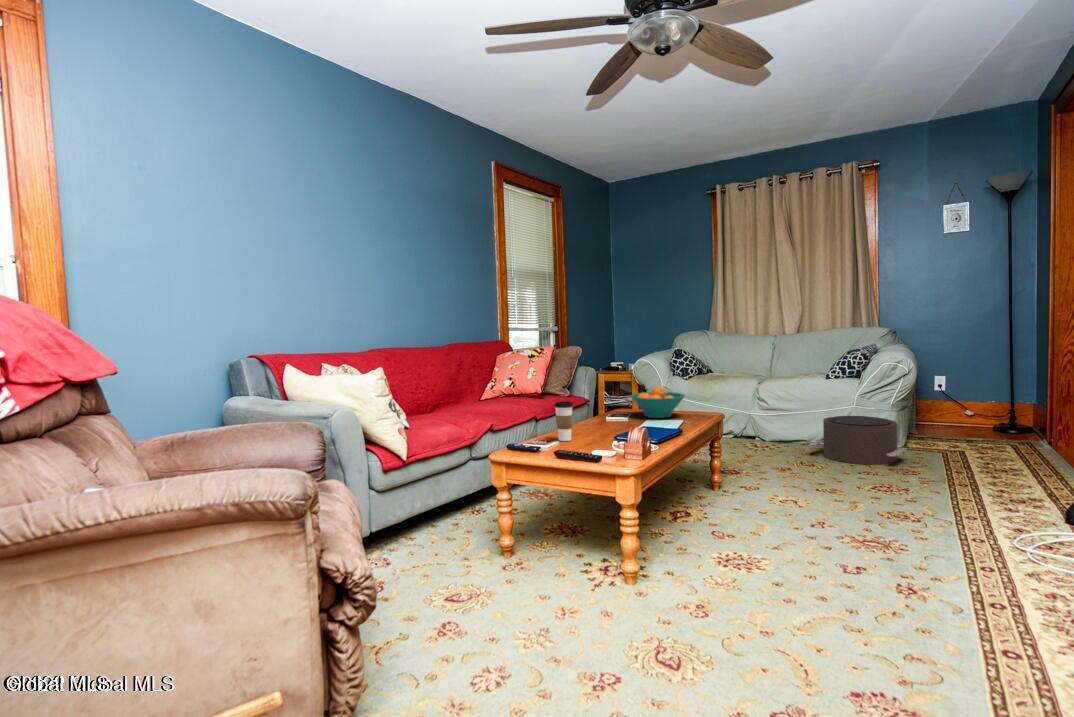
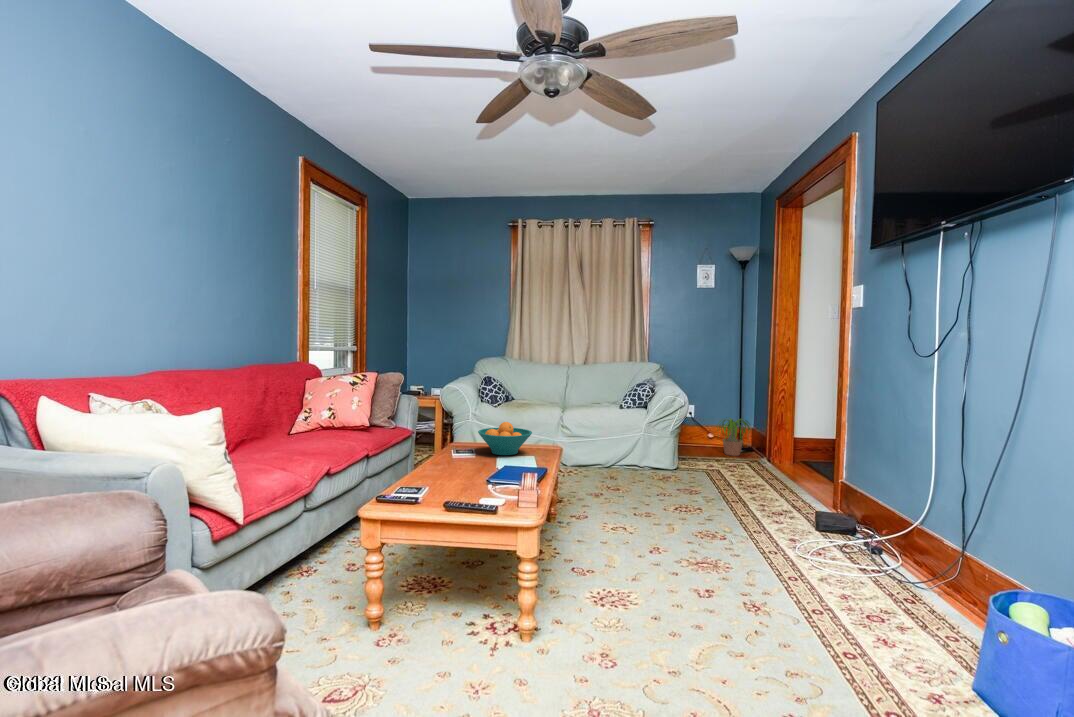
potted plant: none [968,389,1033,436] -> present [720,418,750,456]
coffee cup: present [554,401,573,441] -> none [426,445,448,489]
pouf: present [809,416,907,465] -> none [612,443,687,487]

